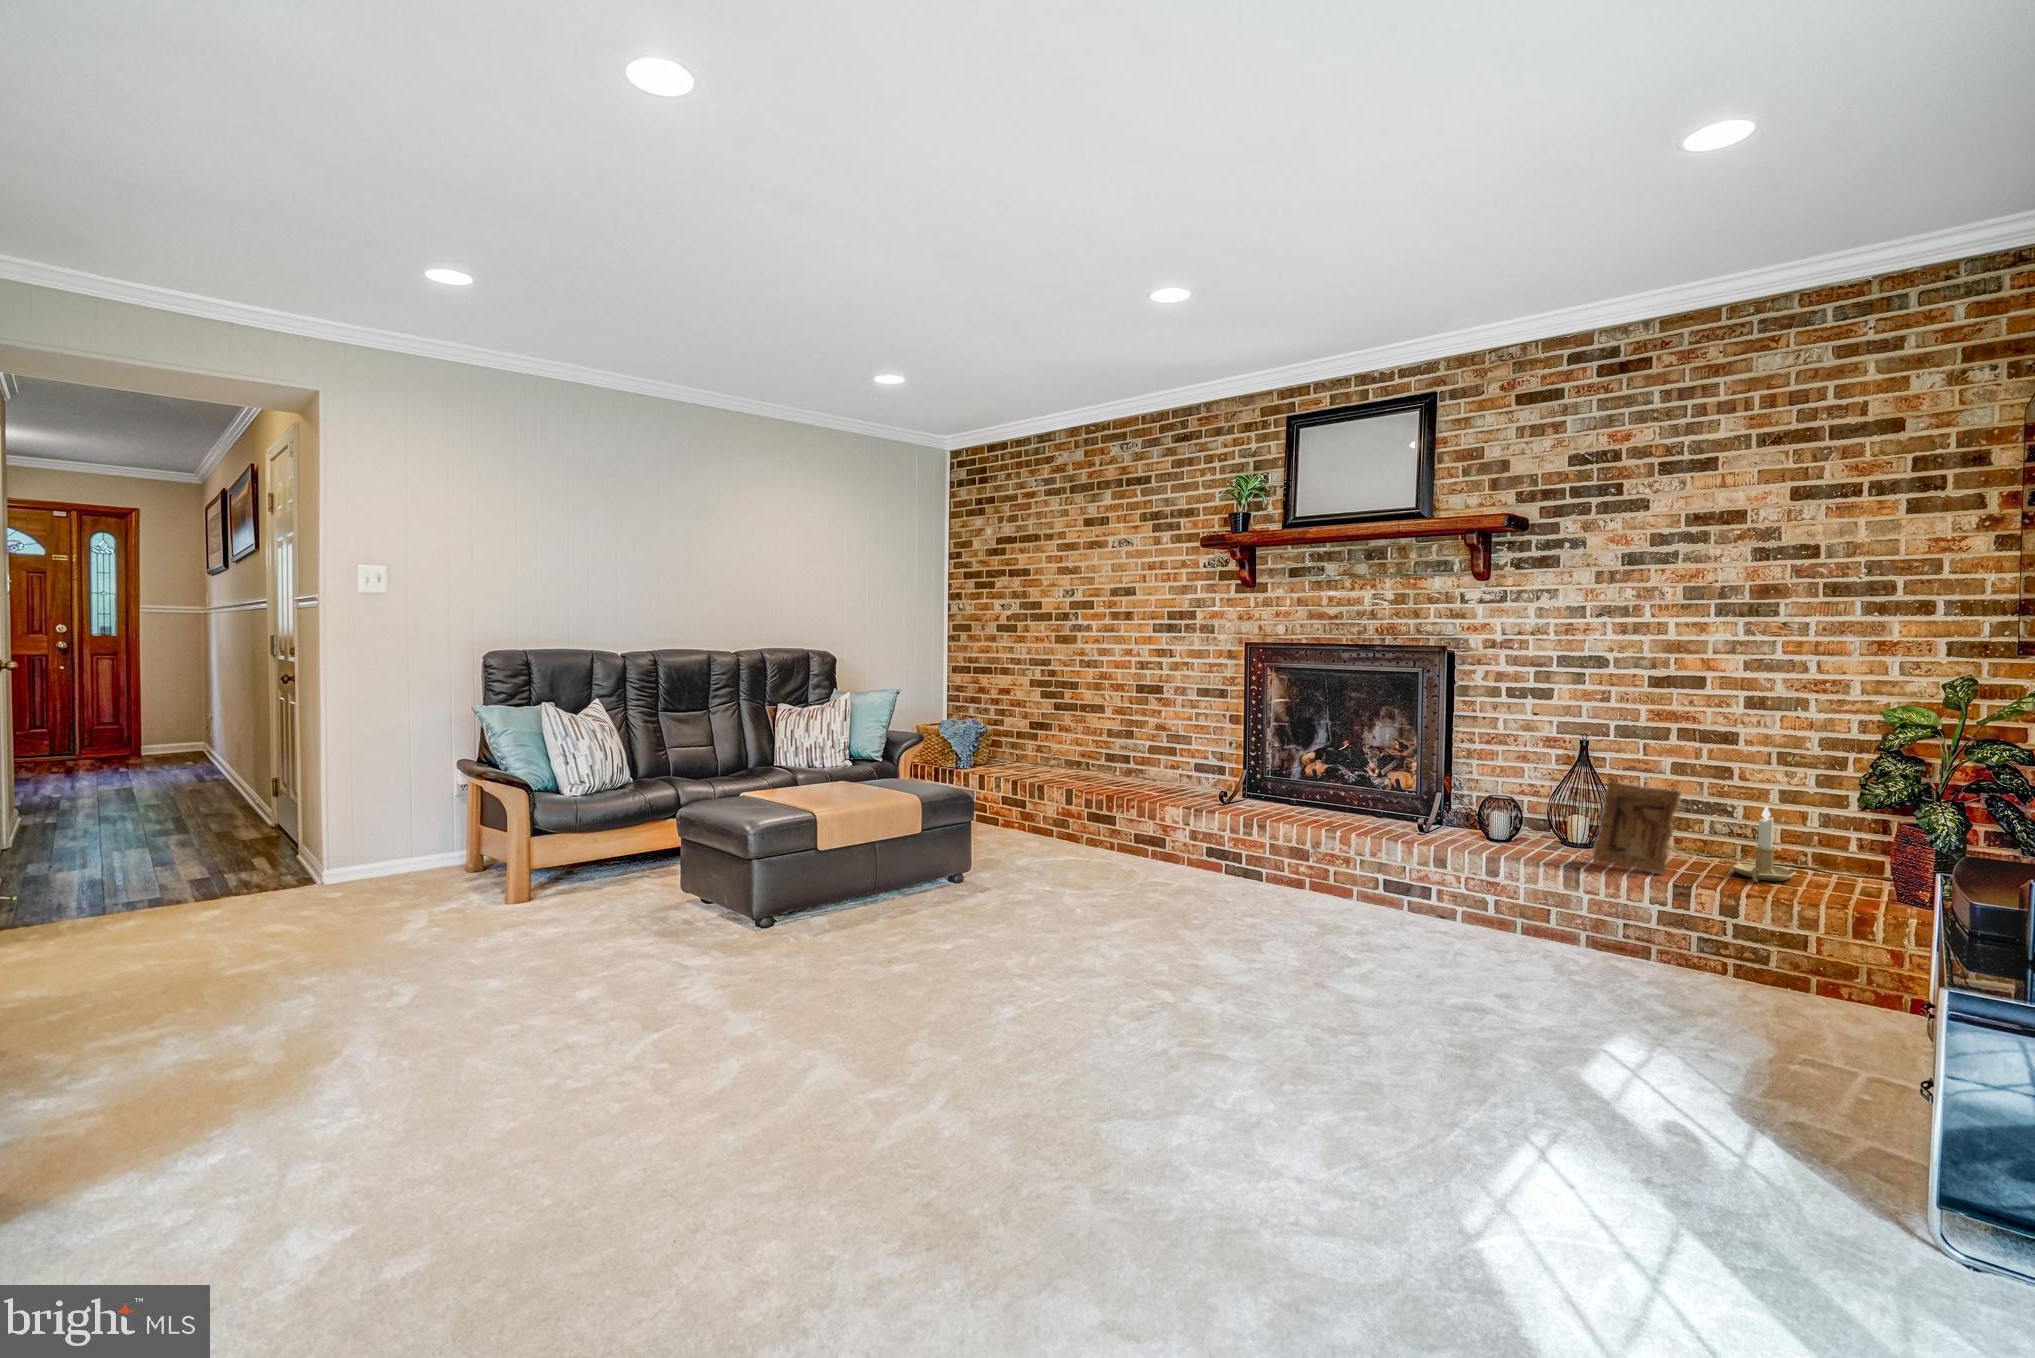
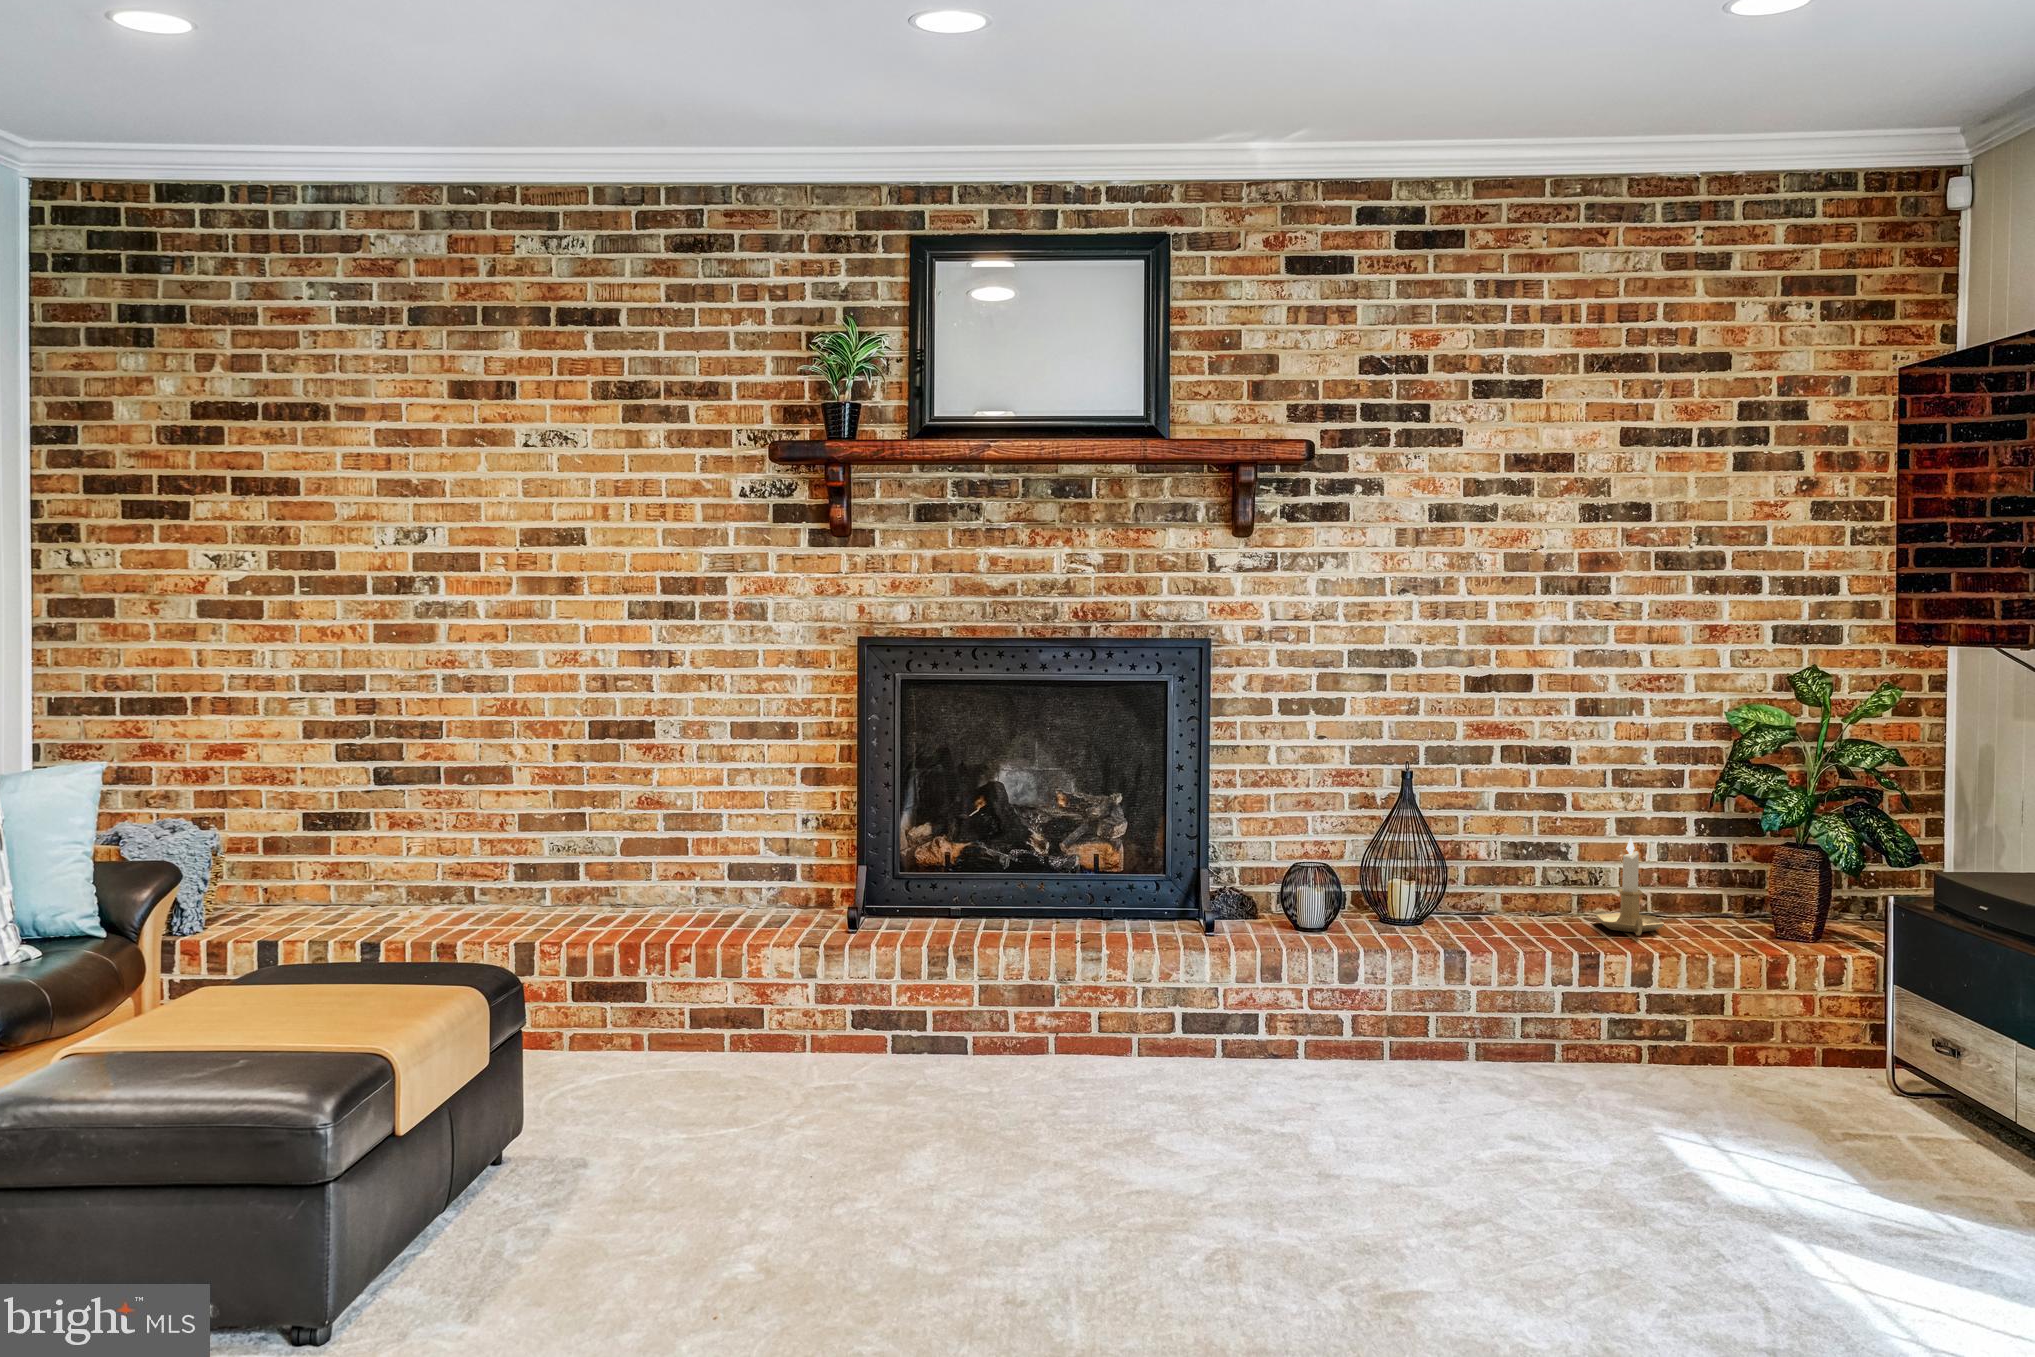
picture frame: present [1592,781,1681,873] -> none [1459,824,1555,942]

